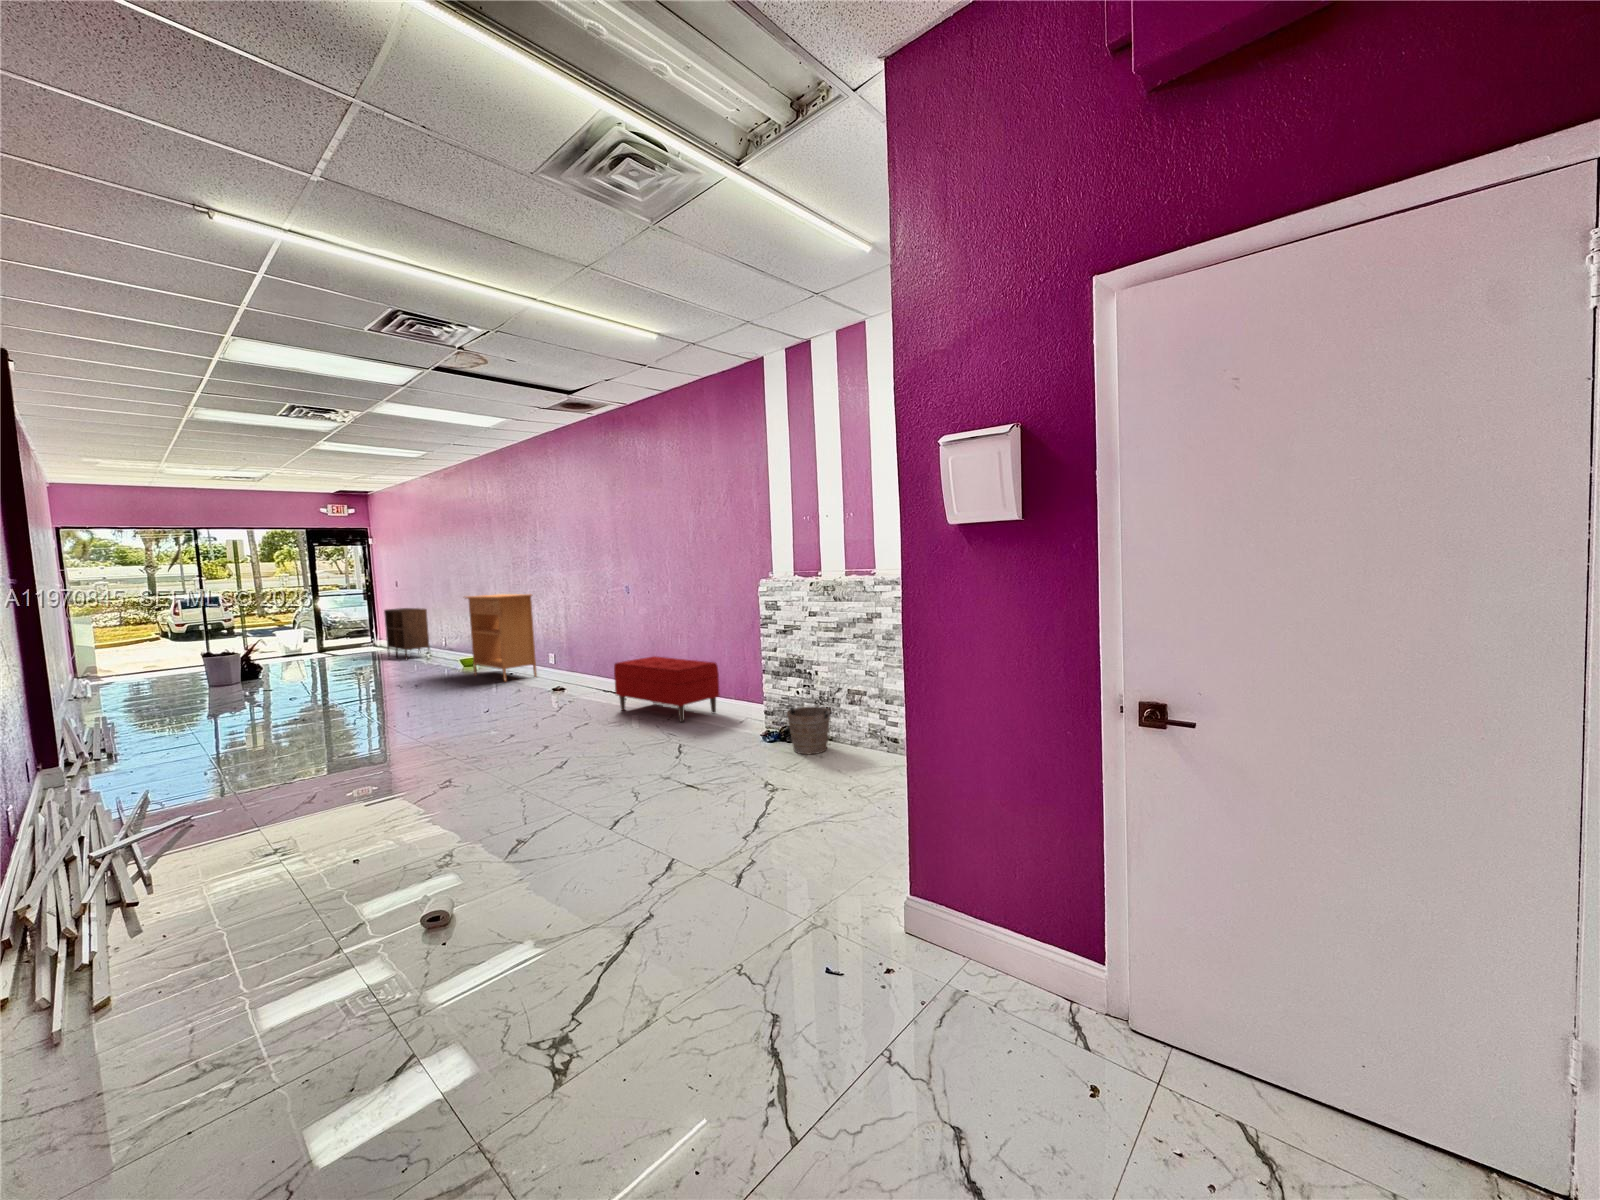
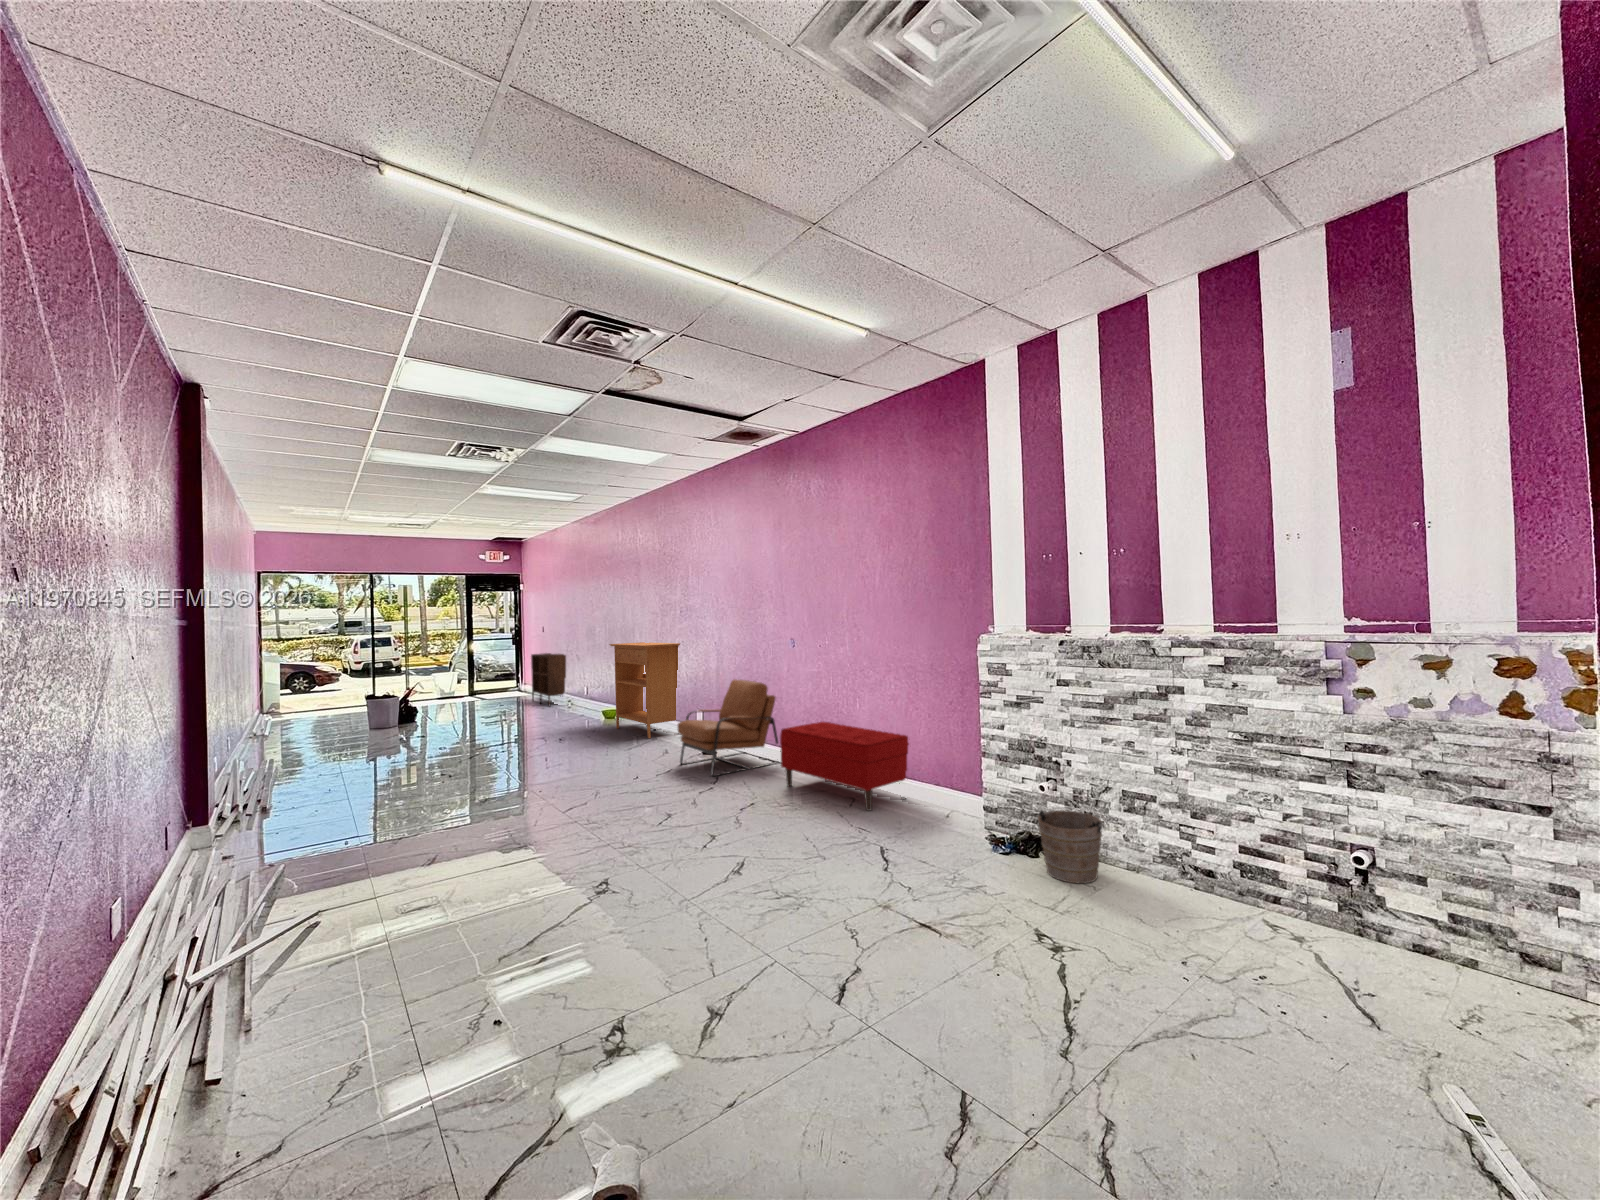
chair: none [526,624,622,707] -> present [678,680,779,776]

